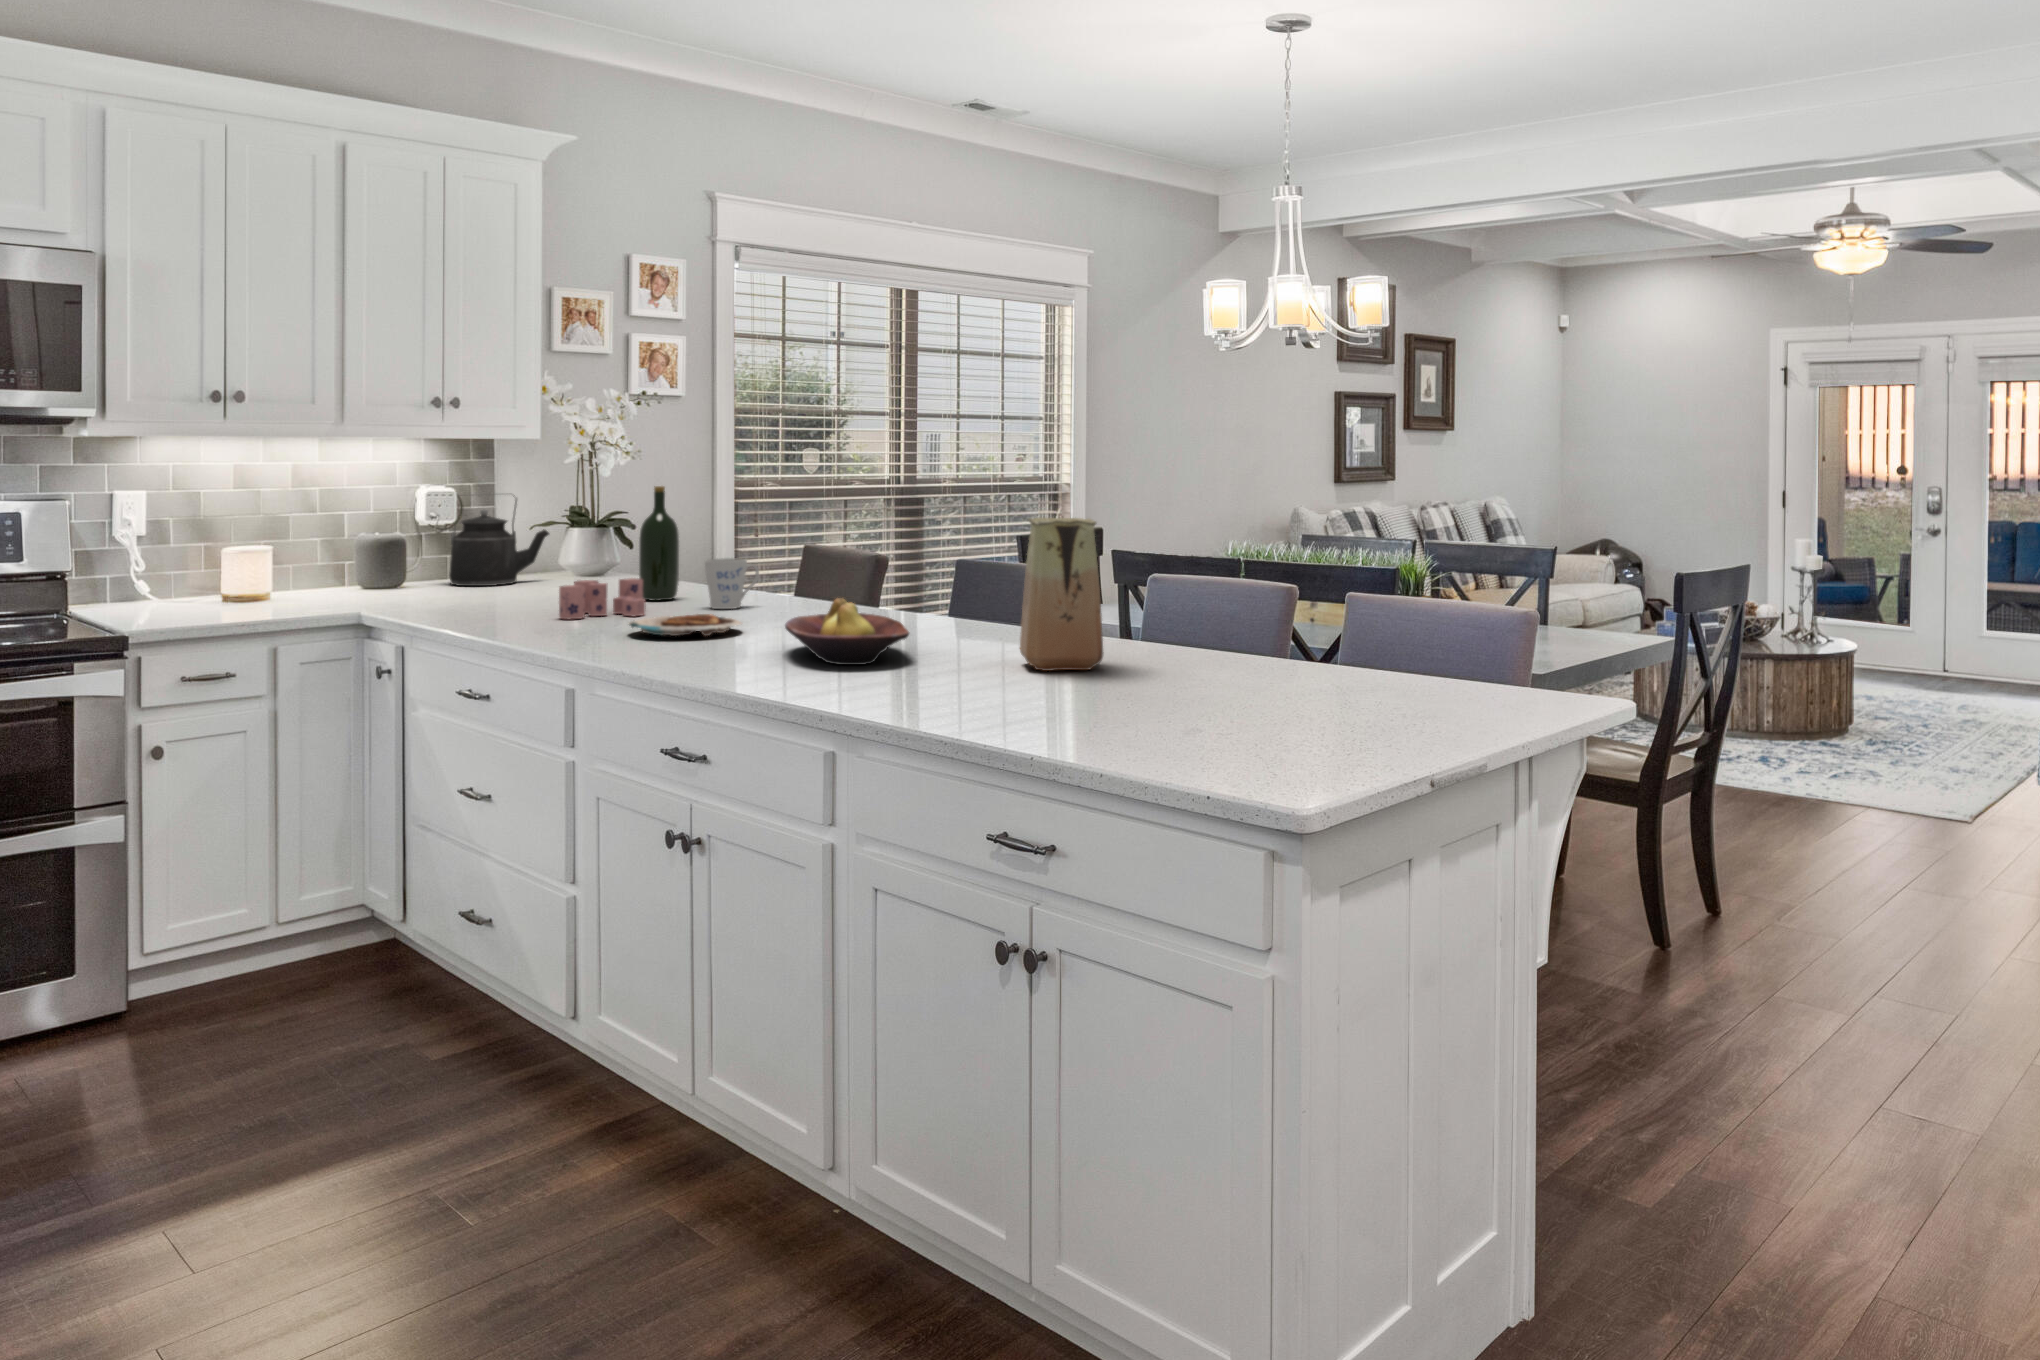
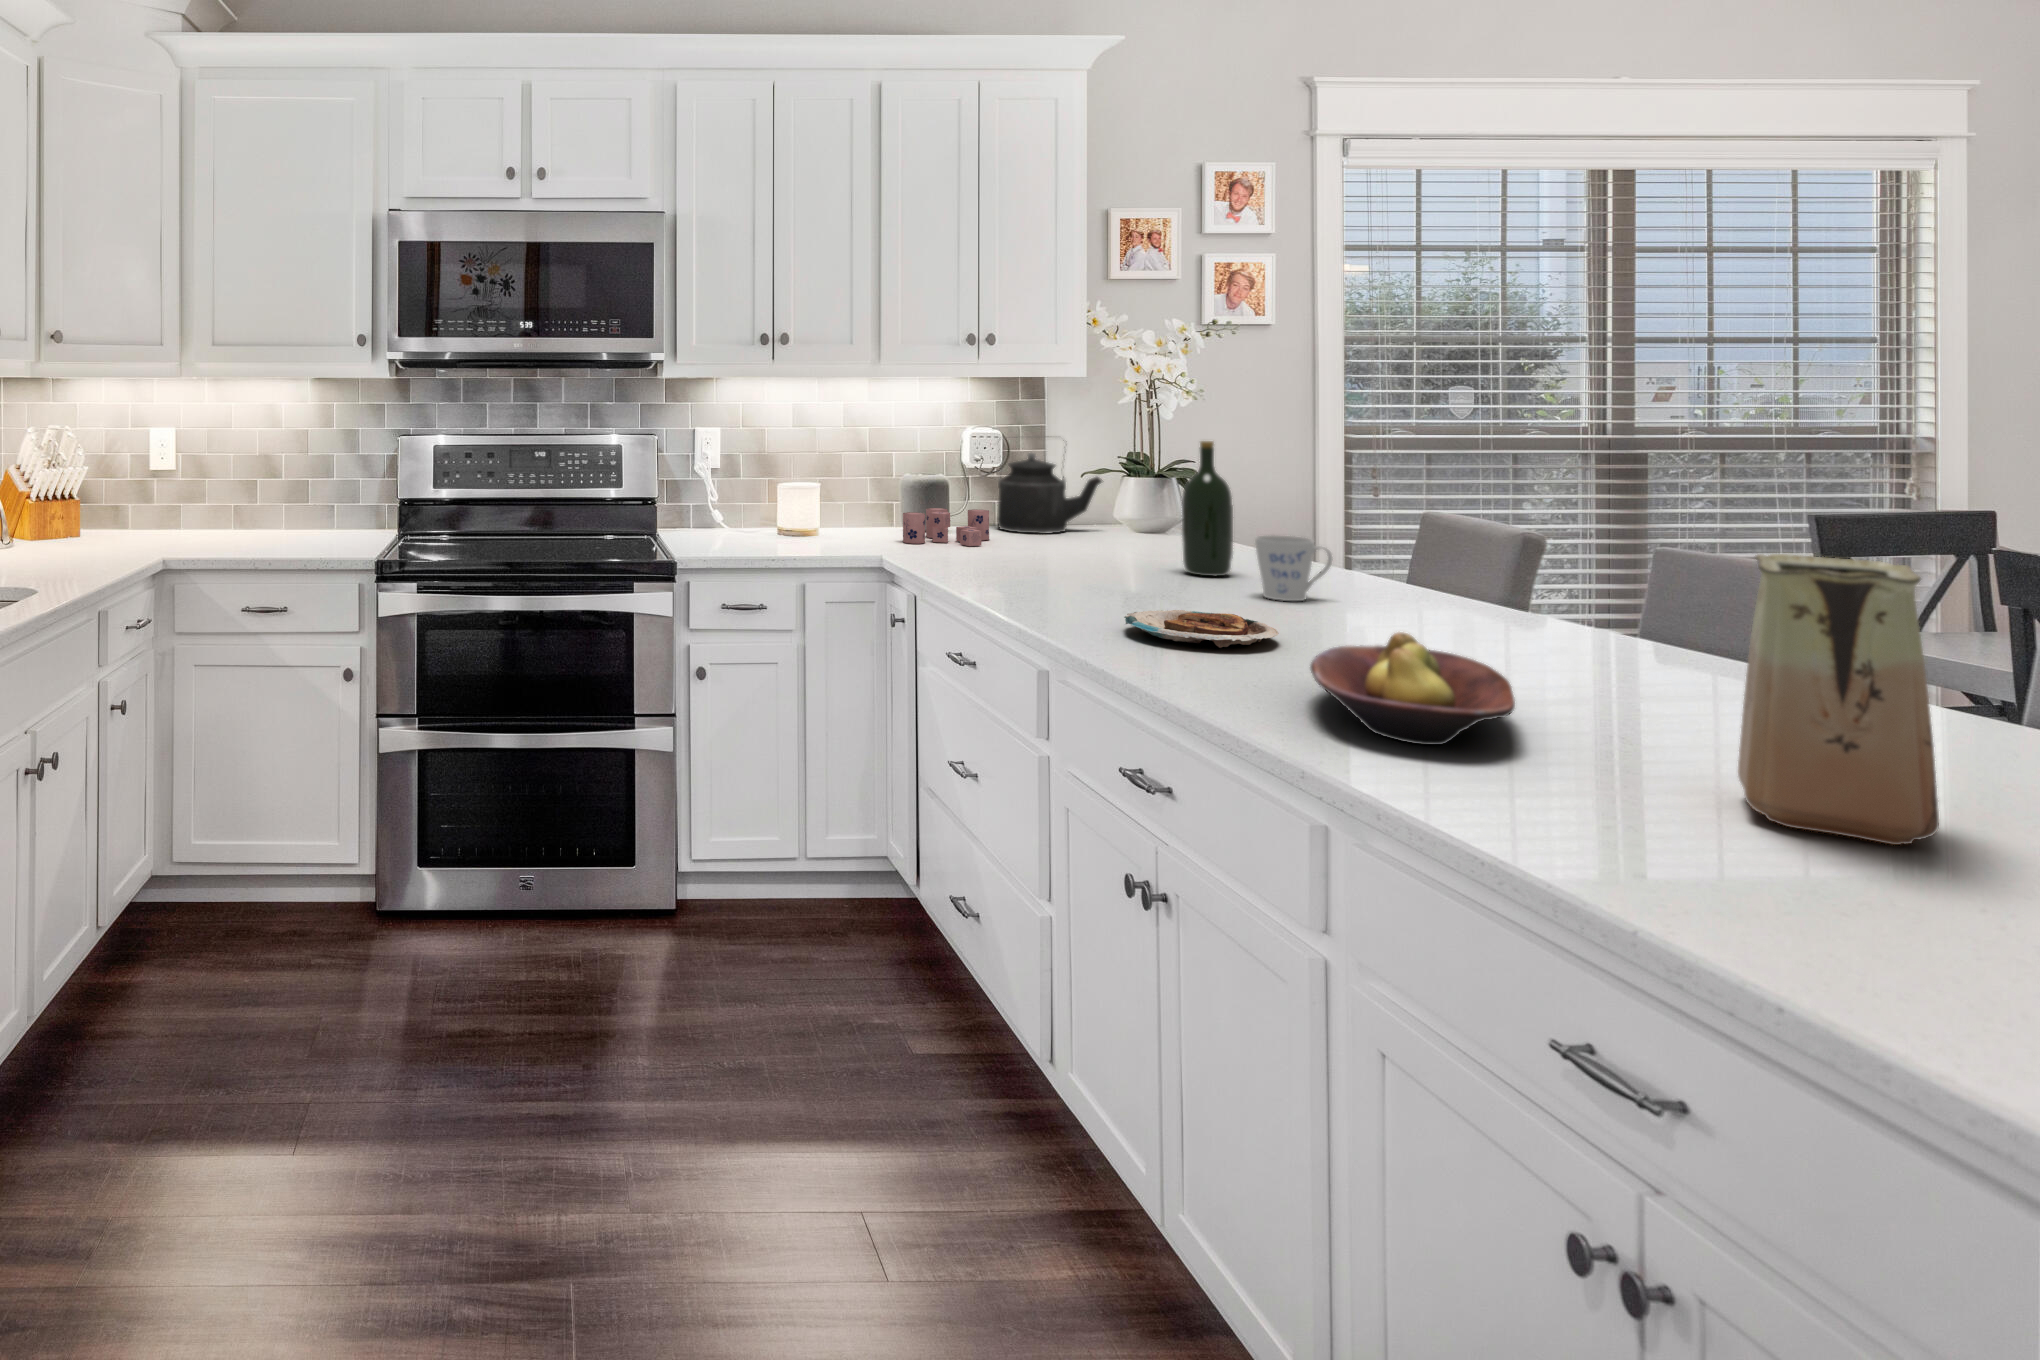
candle: present [559,578,645,619] -> present [903,508,989,546]

